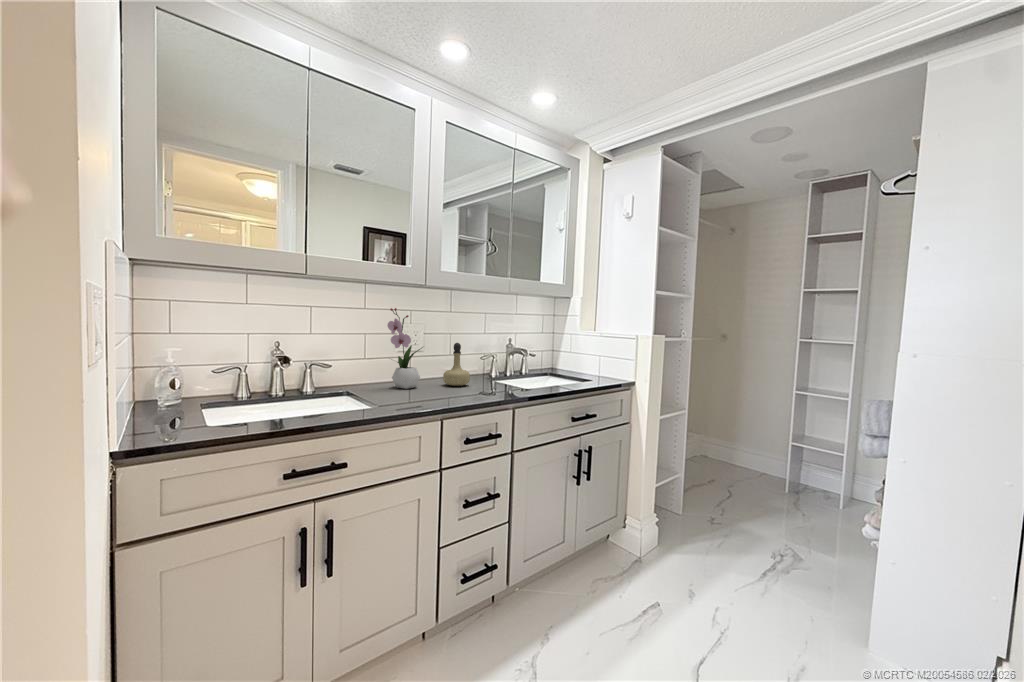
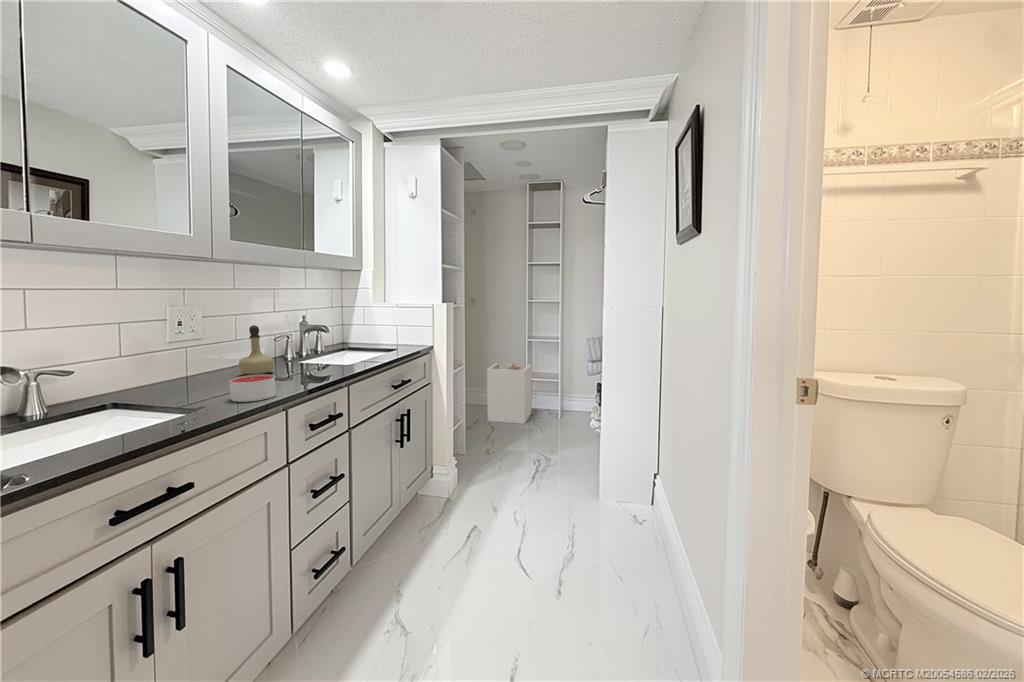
flower arrangement: present [387,308,423,389] -> none [157,287,213,387]
candle: none [408,384,443,406] -> present [229,374,276,402]
laundry hamper: none [727,413,800,499] -> present [487,363,532,424]

